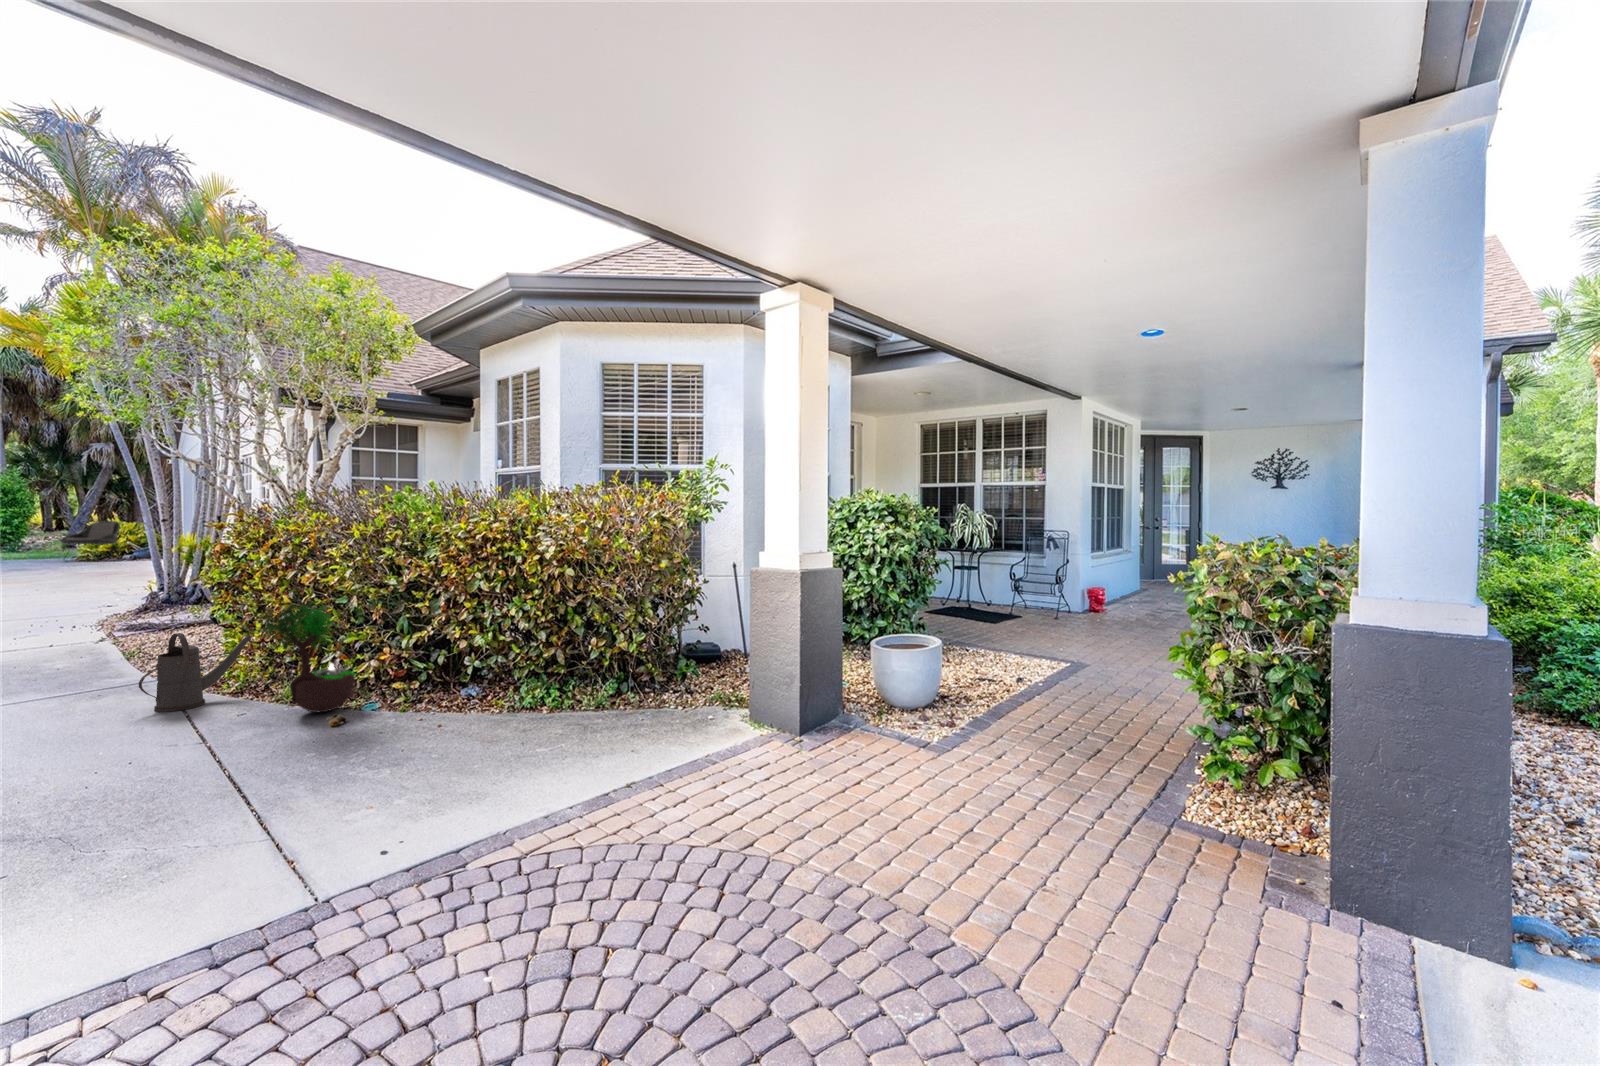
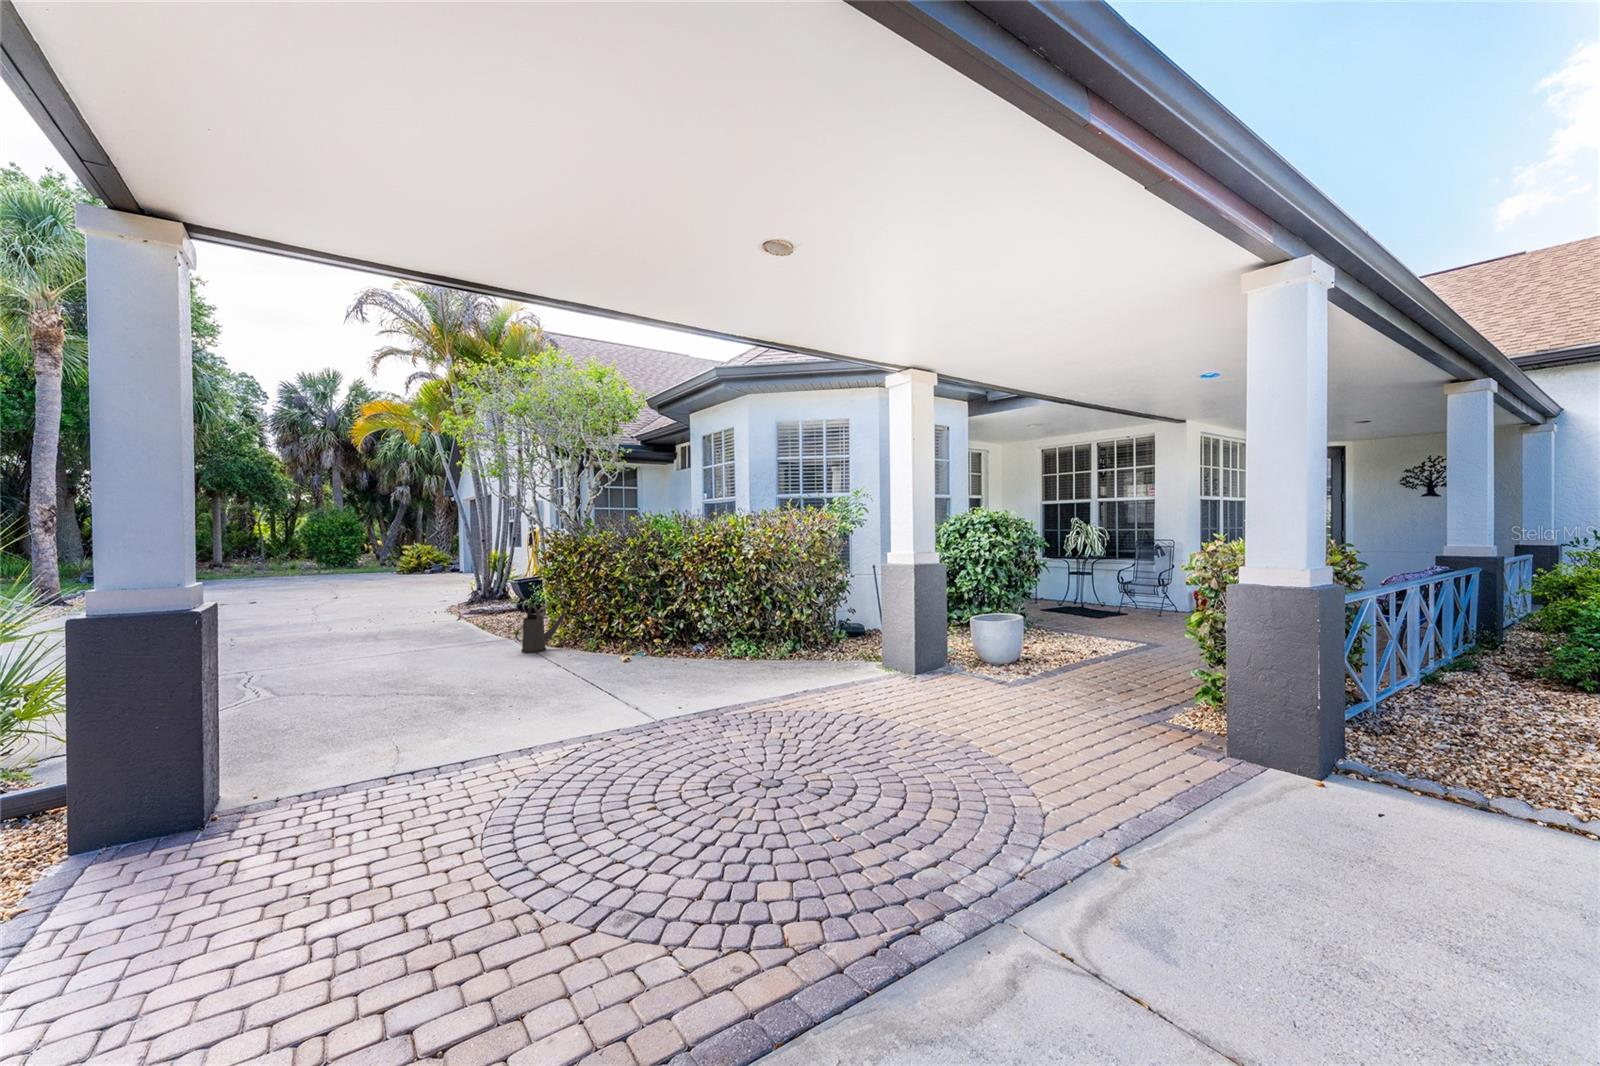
lounge chair: present [60,521,120,561] -> none [392,544,429,574]
potted tree: present [260,597,355,712] -> none [579,579,632,656]

